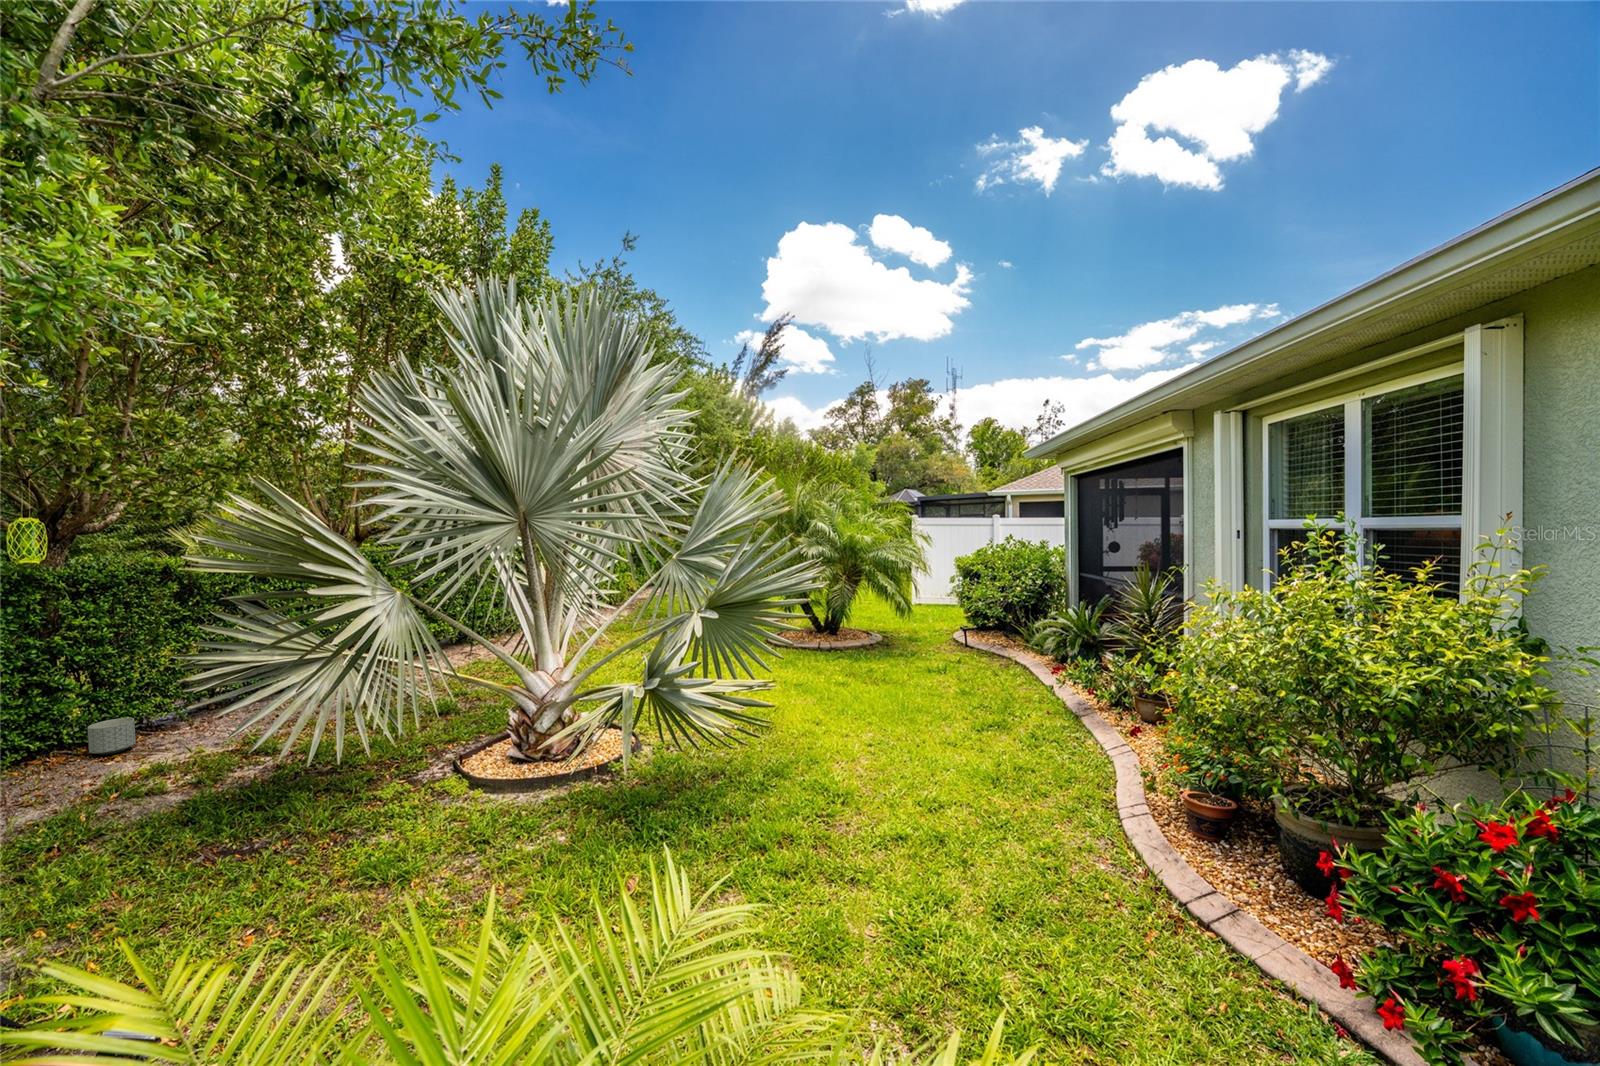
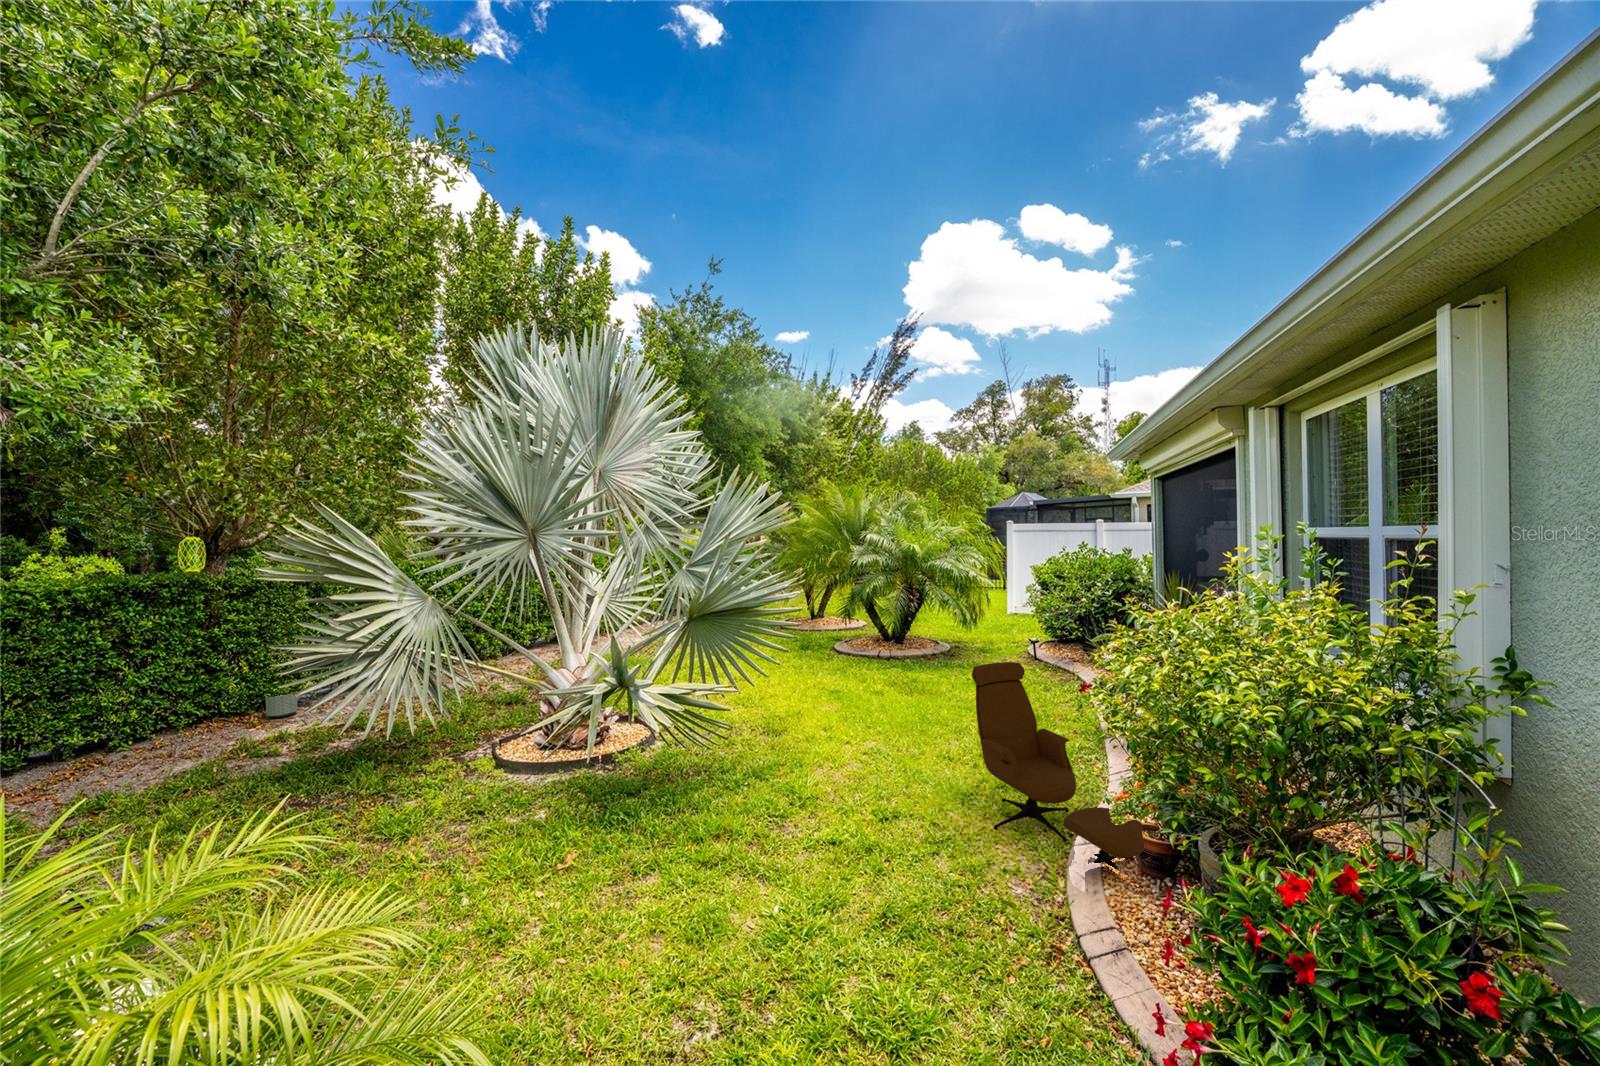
lounge chair: none [1001,644,1188,844] -> present [972,662,1144,869]

